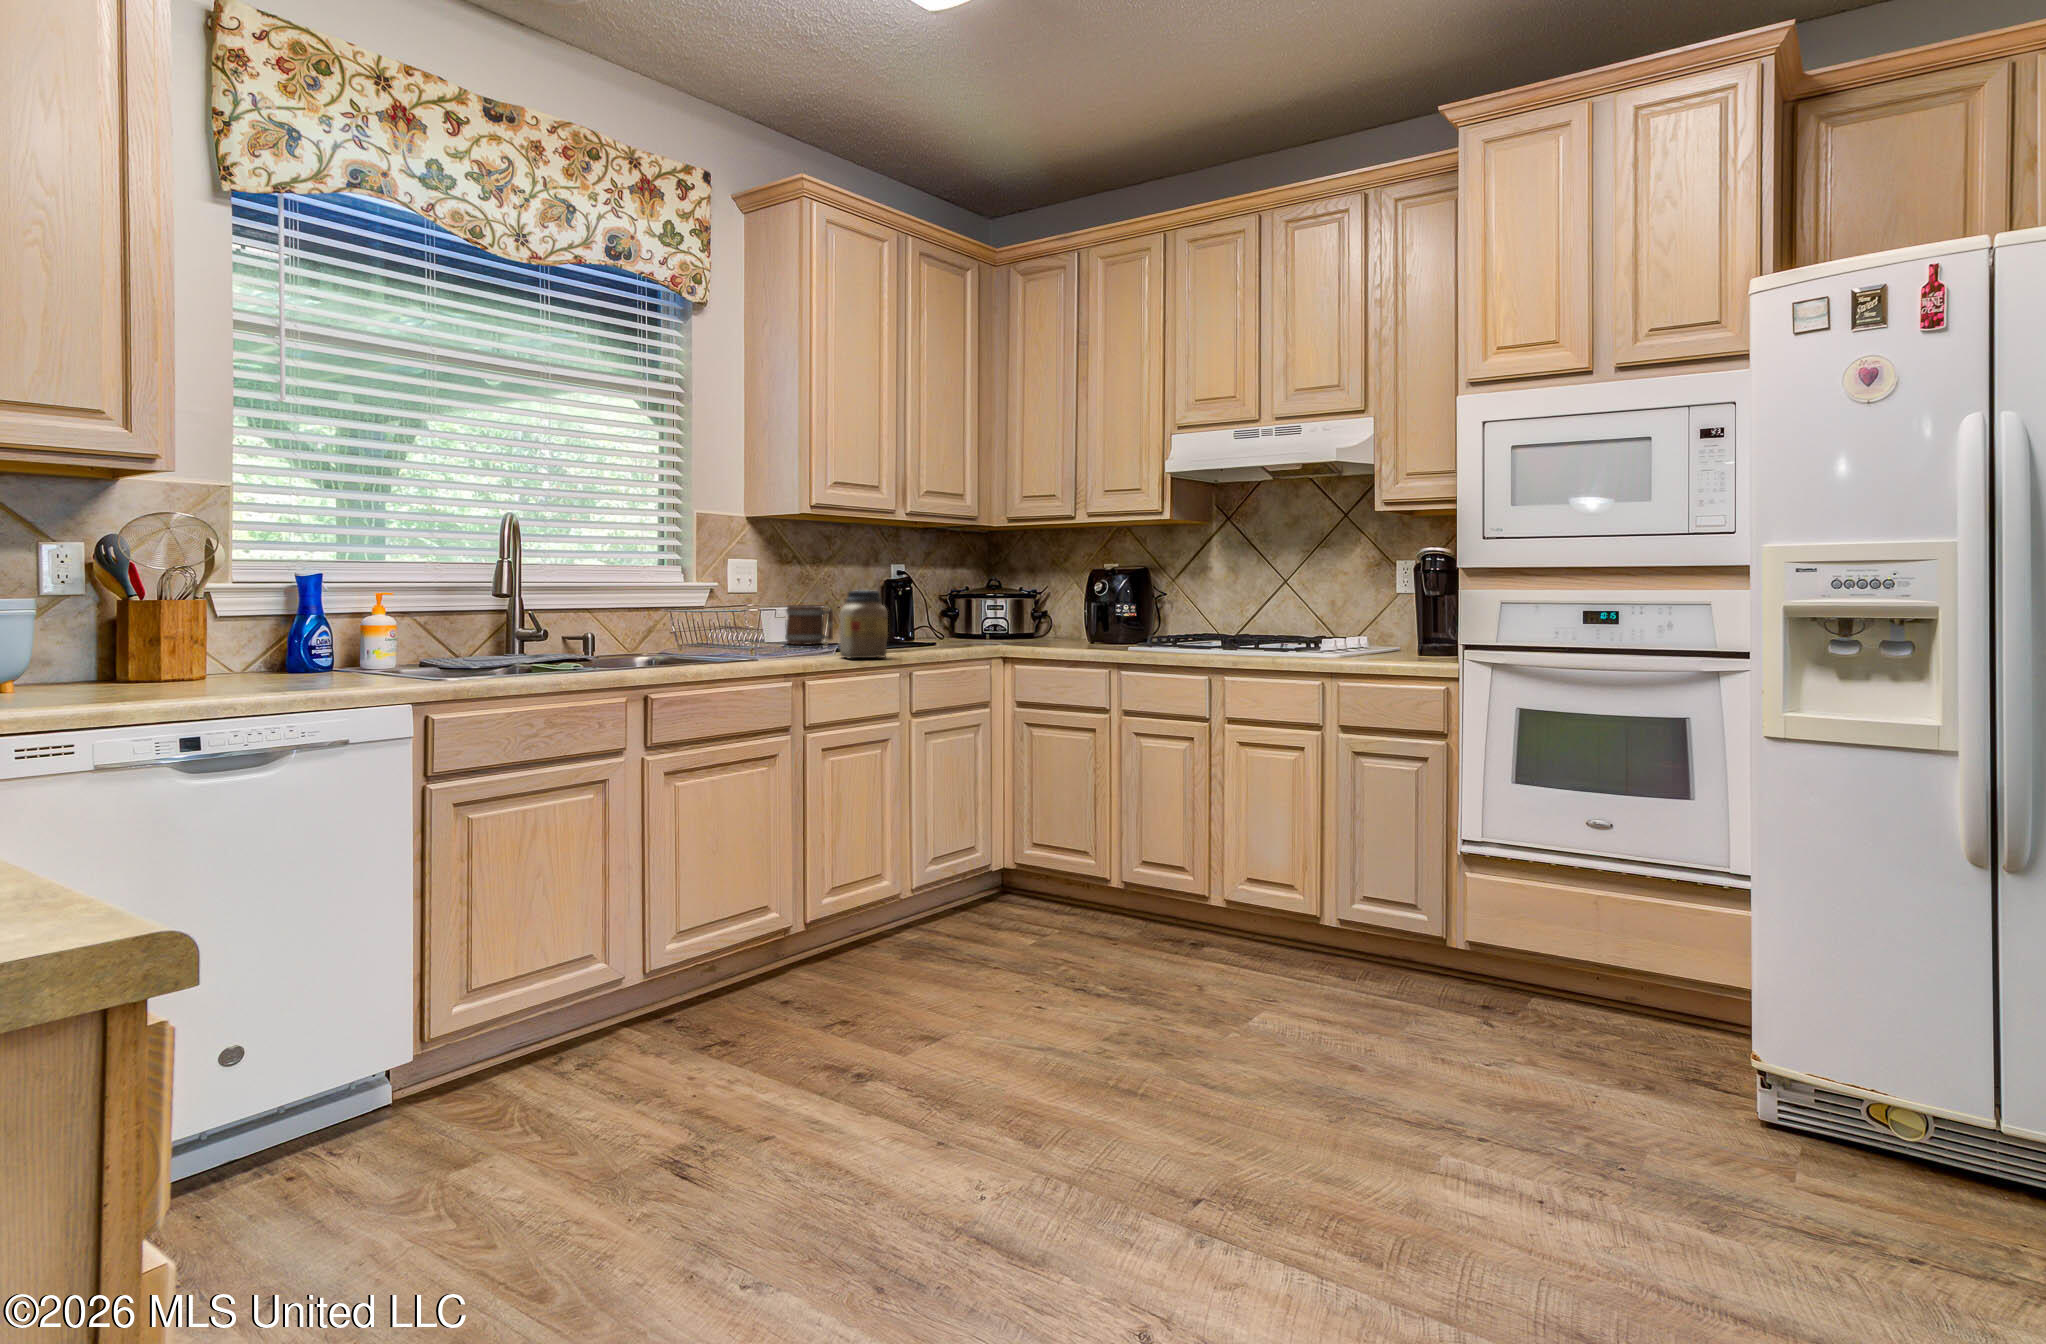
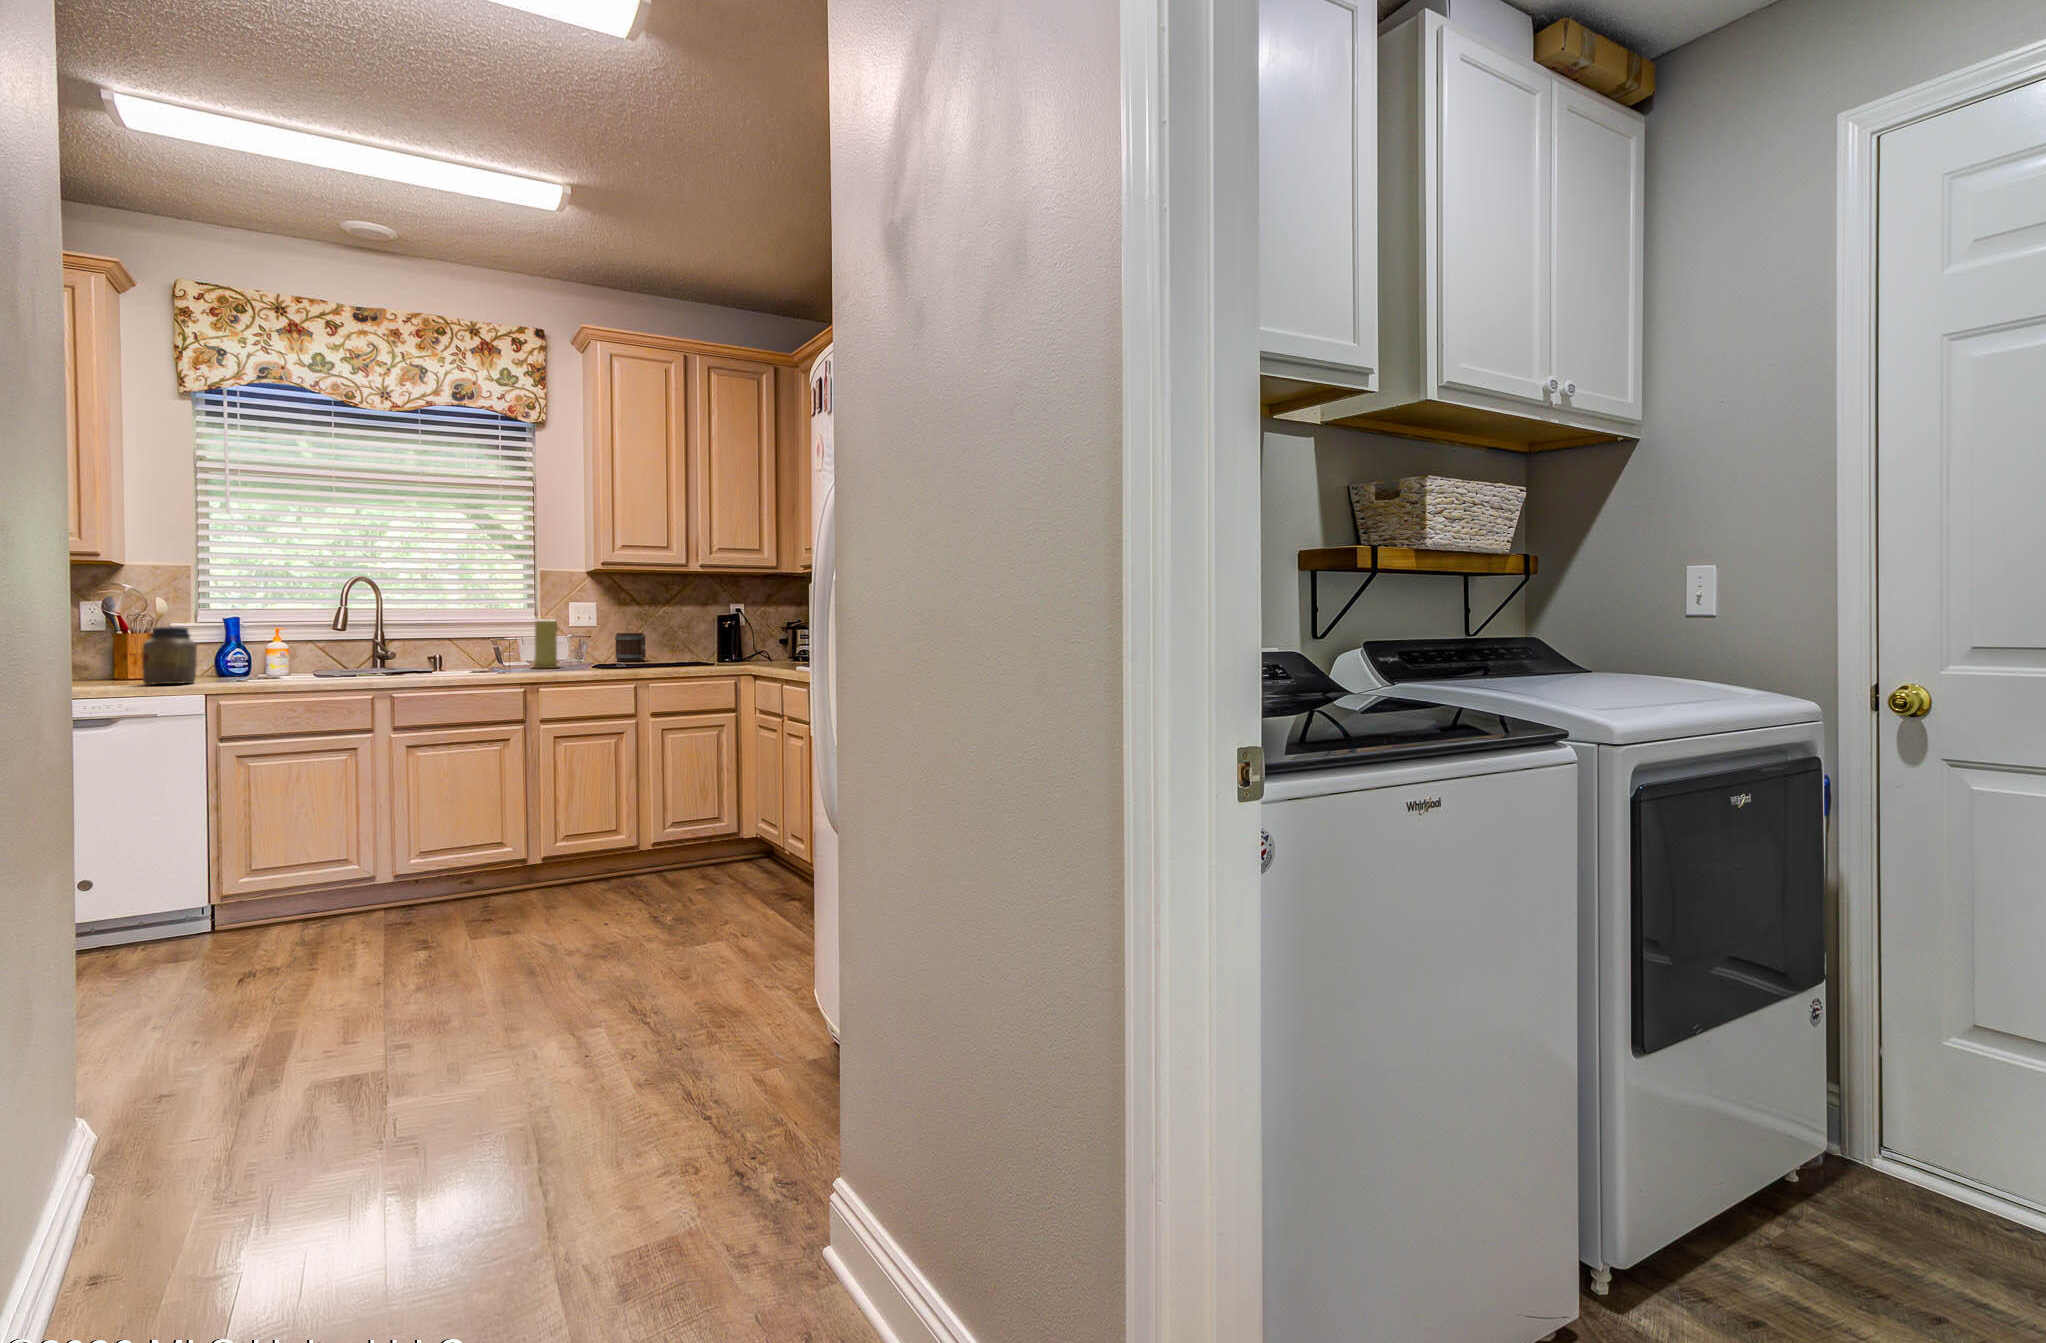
candle: none [737,587,779,655] -> present [534,620,558,668]
jar: present [839,590,888,658] -> present [142,627,197,684]

